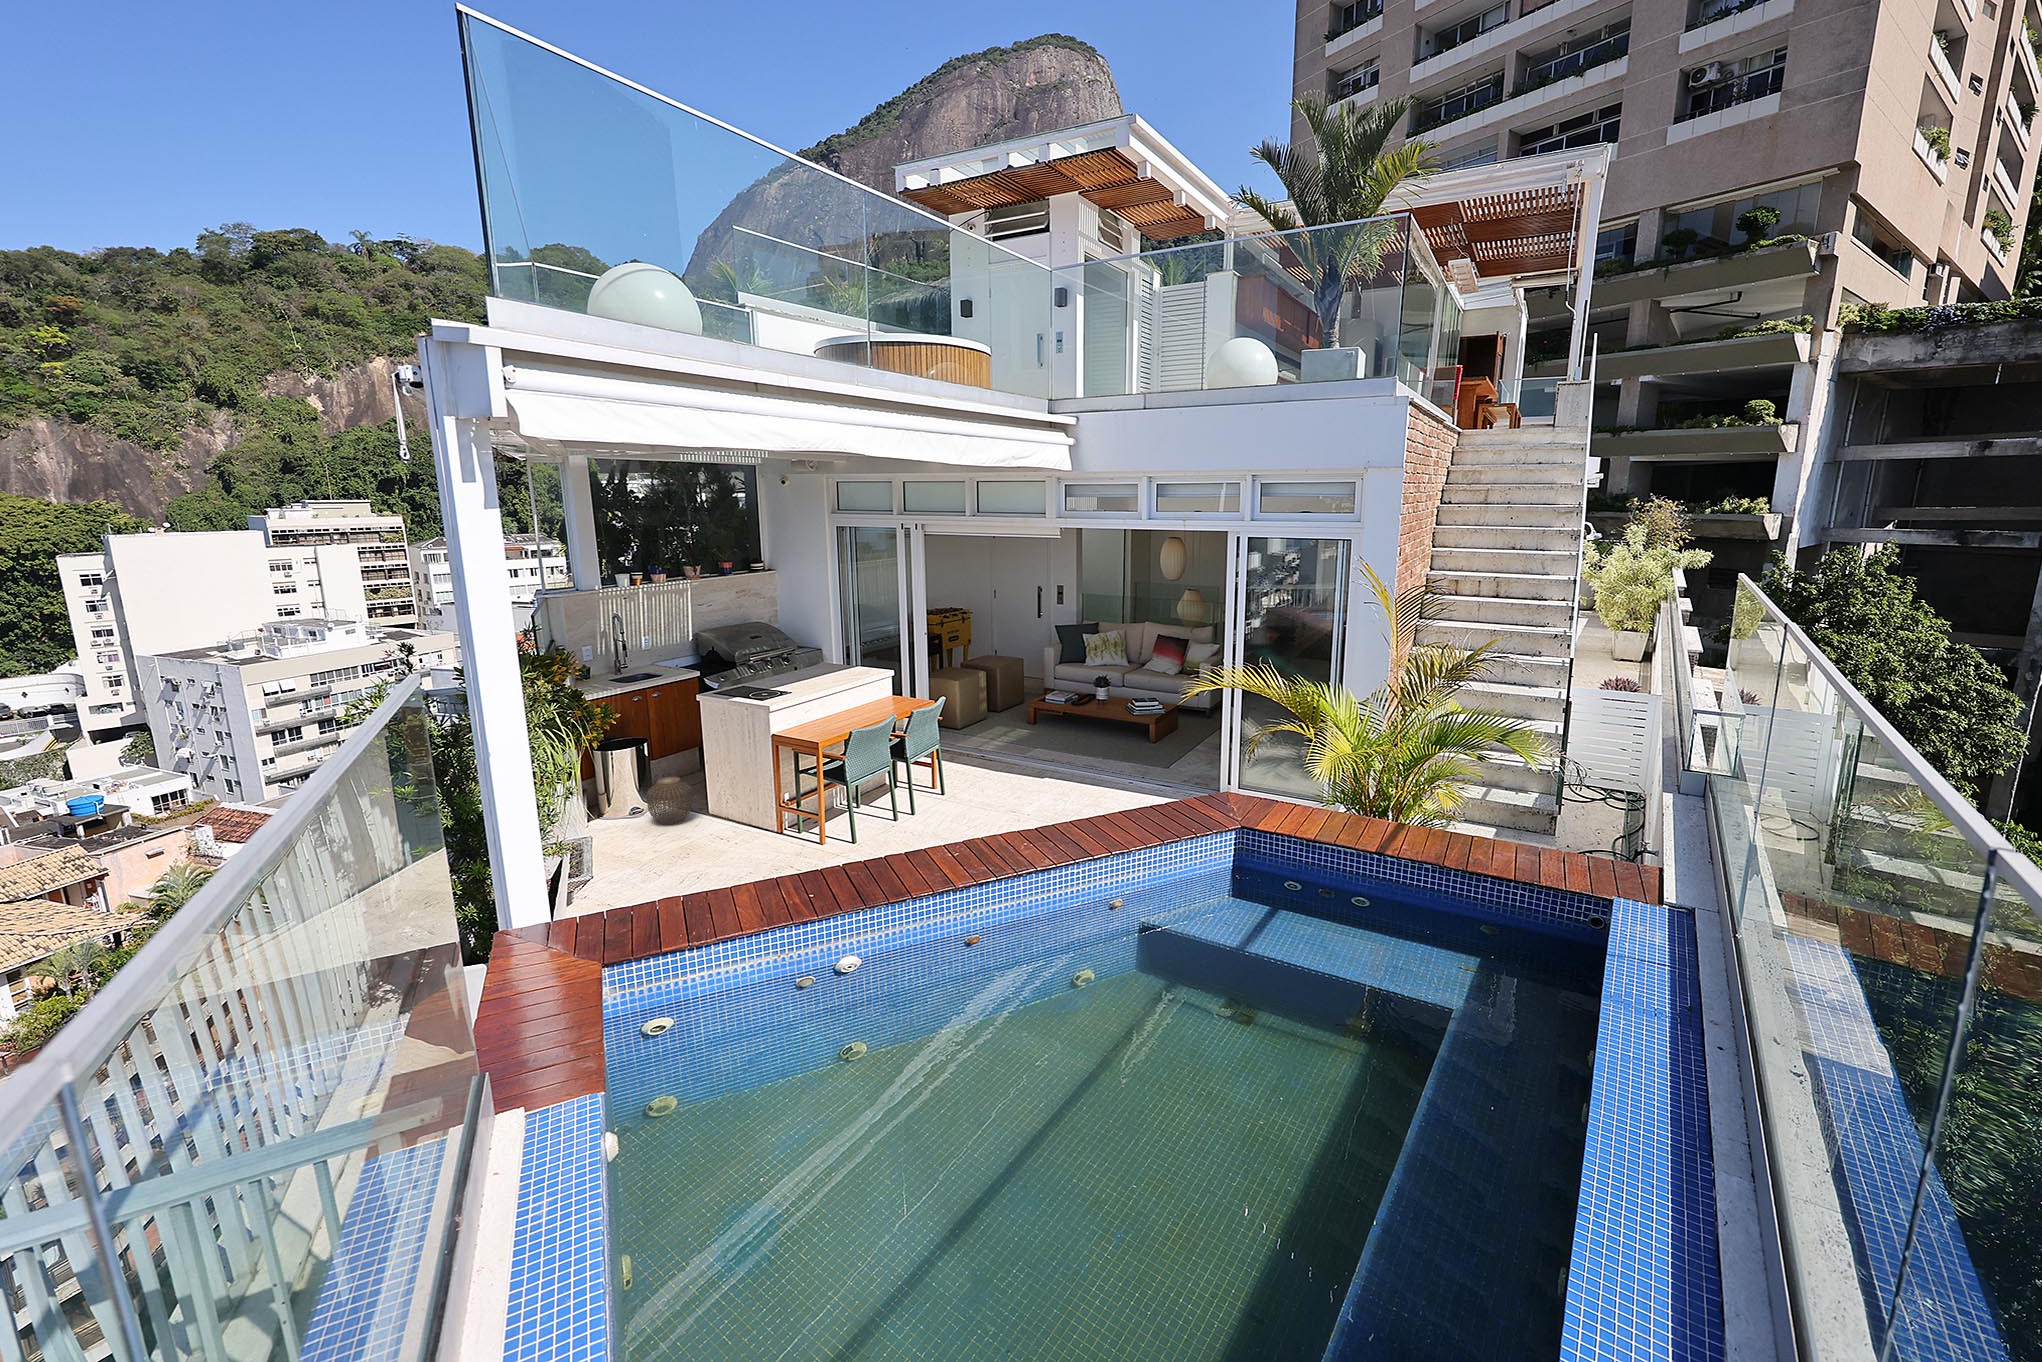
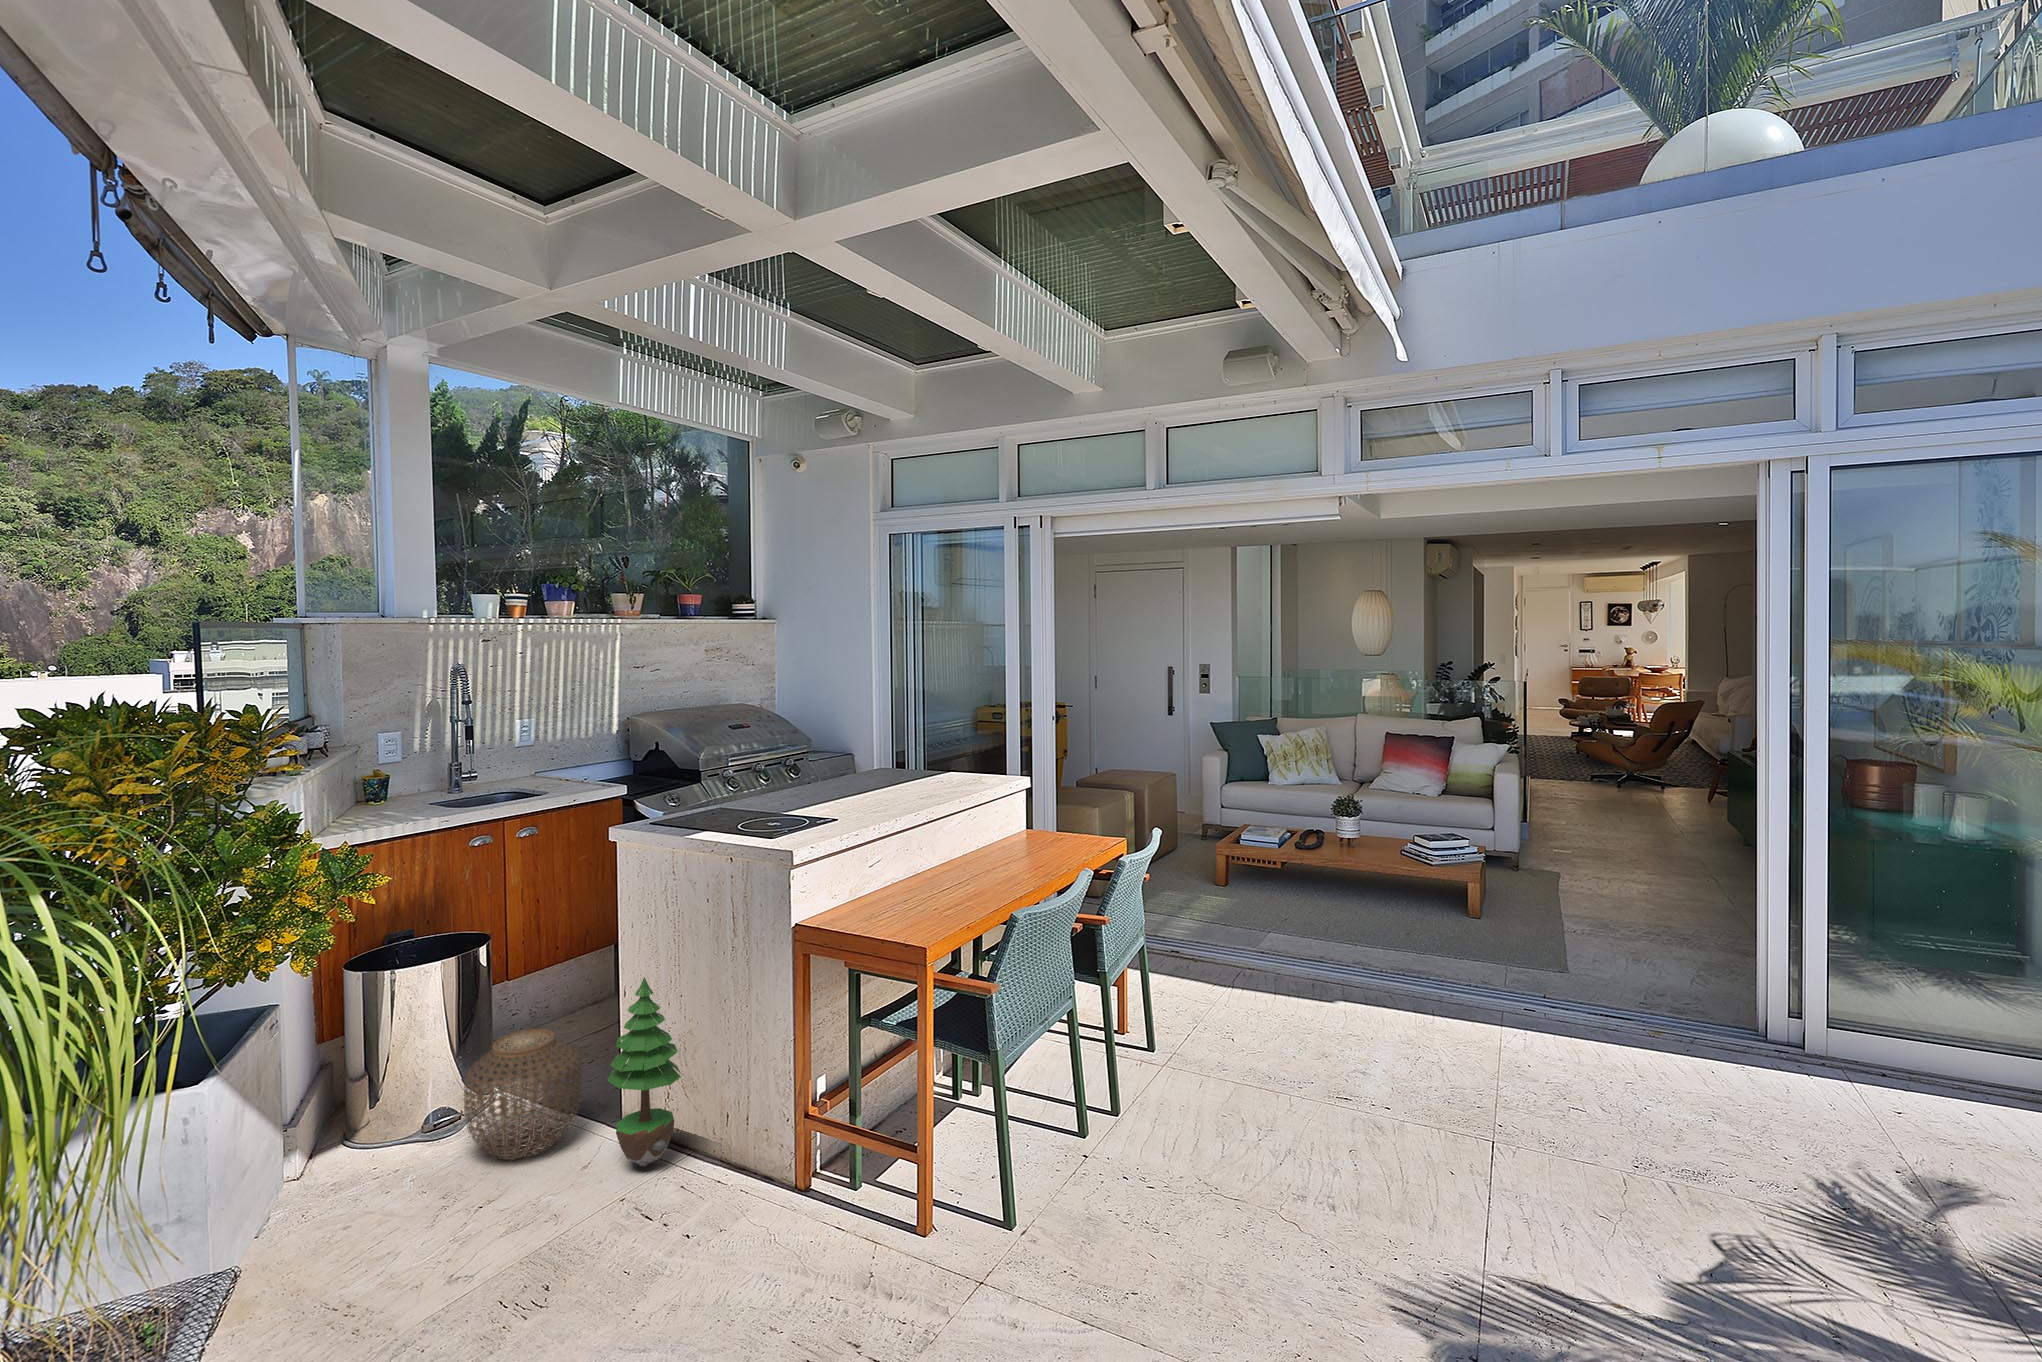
potted tree: none [703,755,732,827] -> present [608,977,681,1166]

